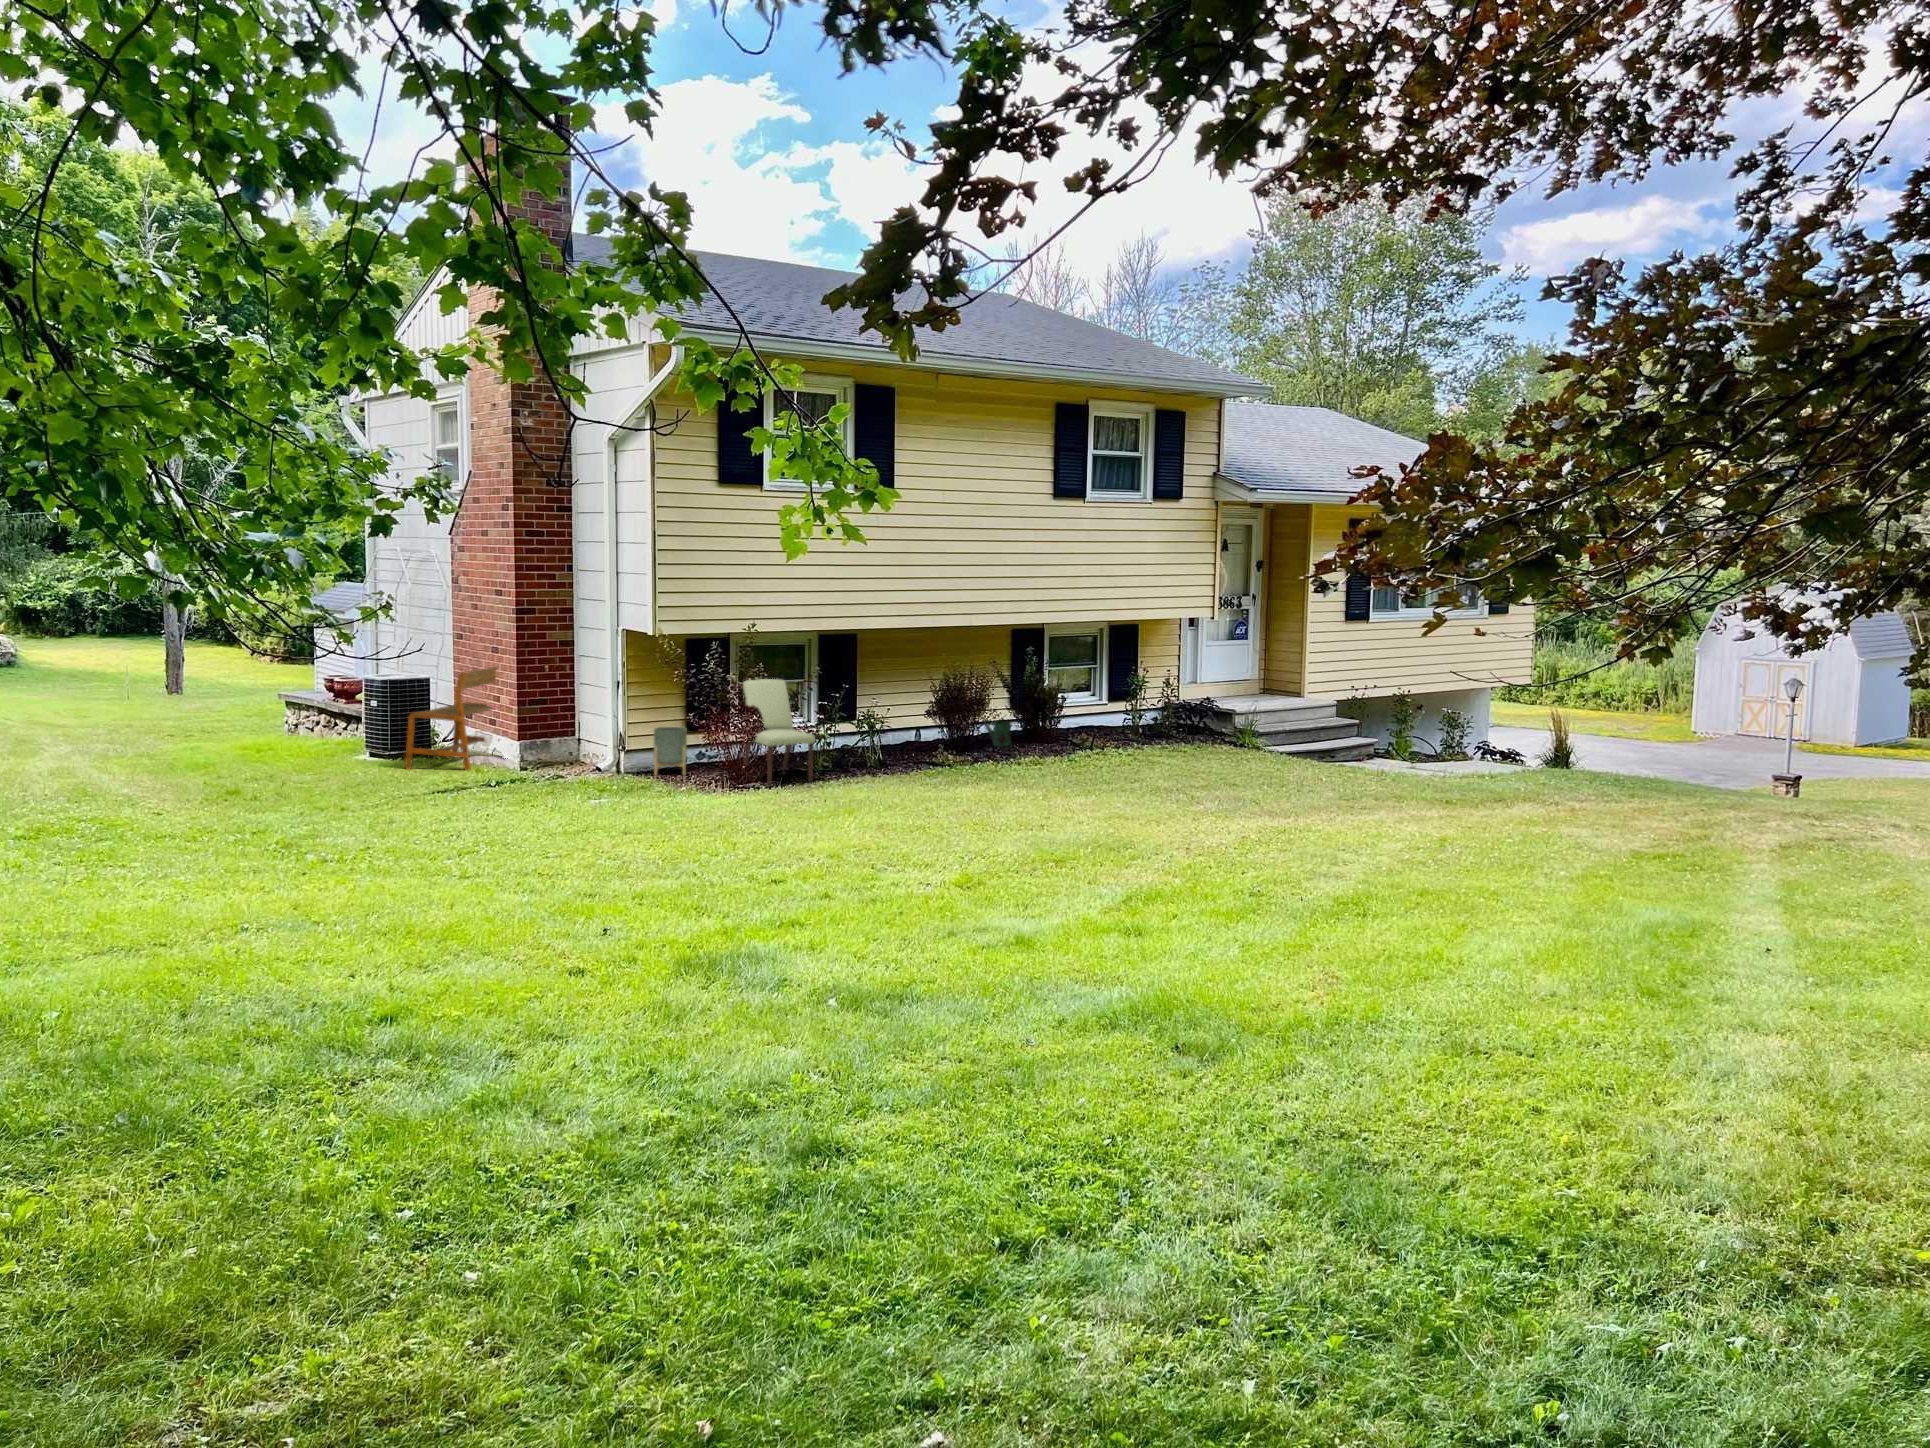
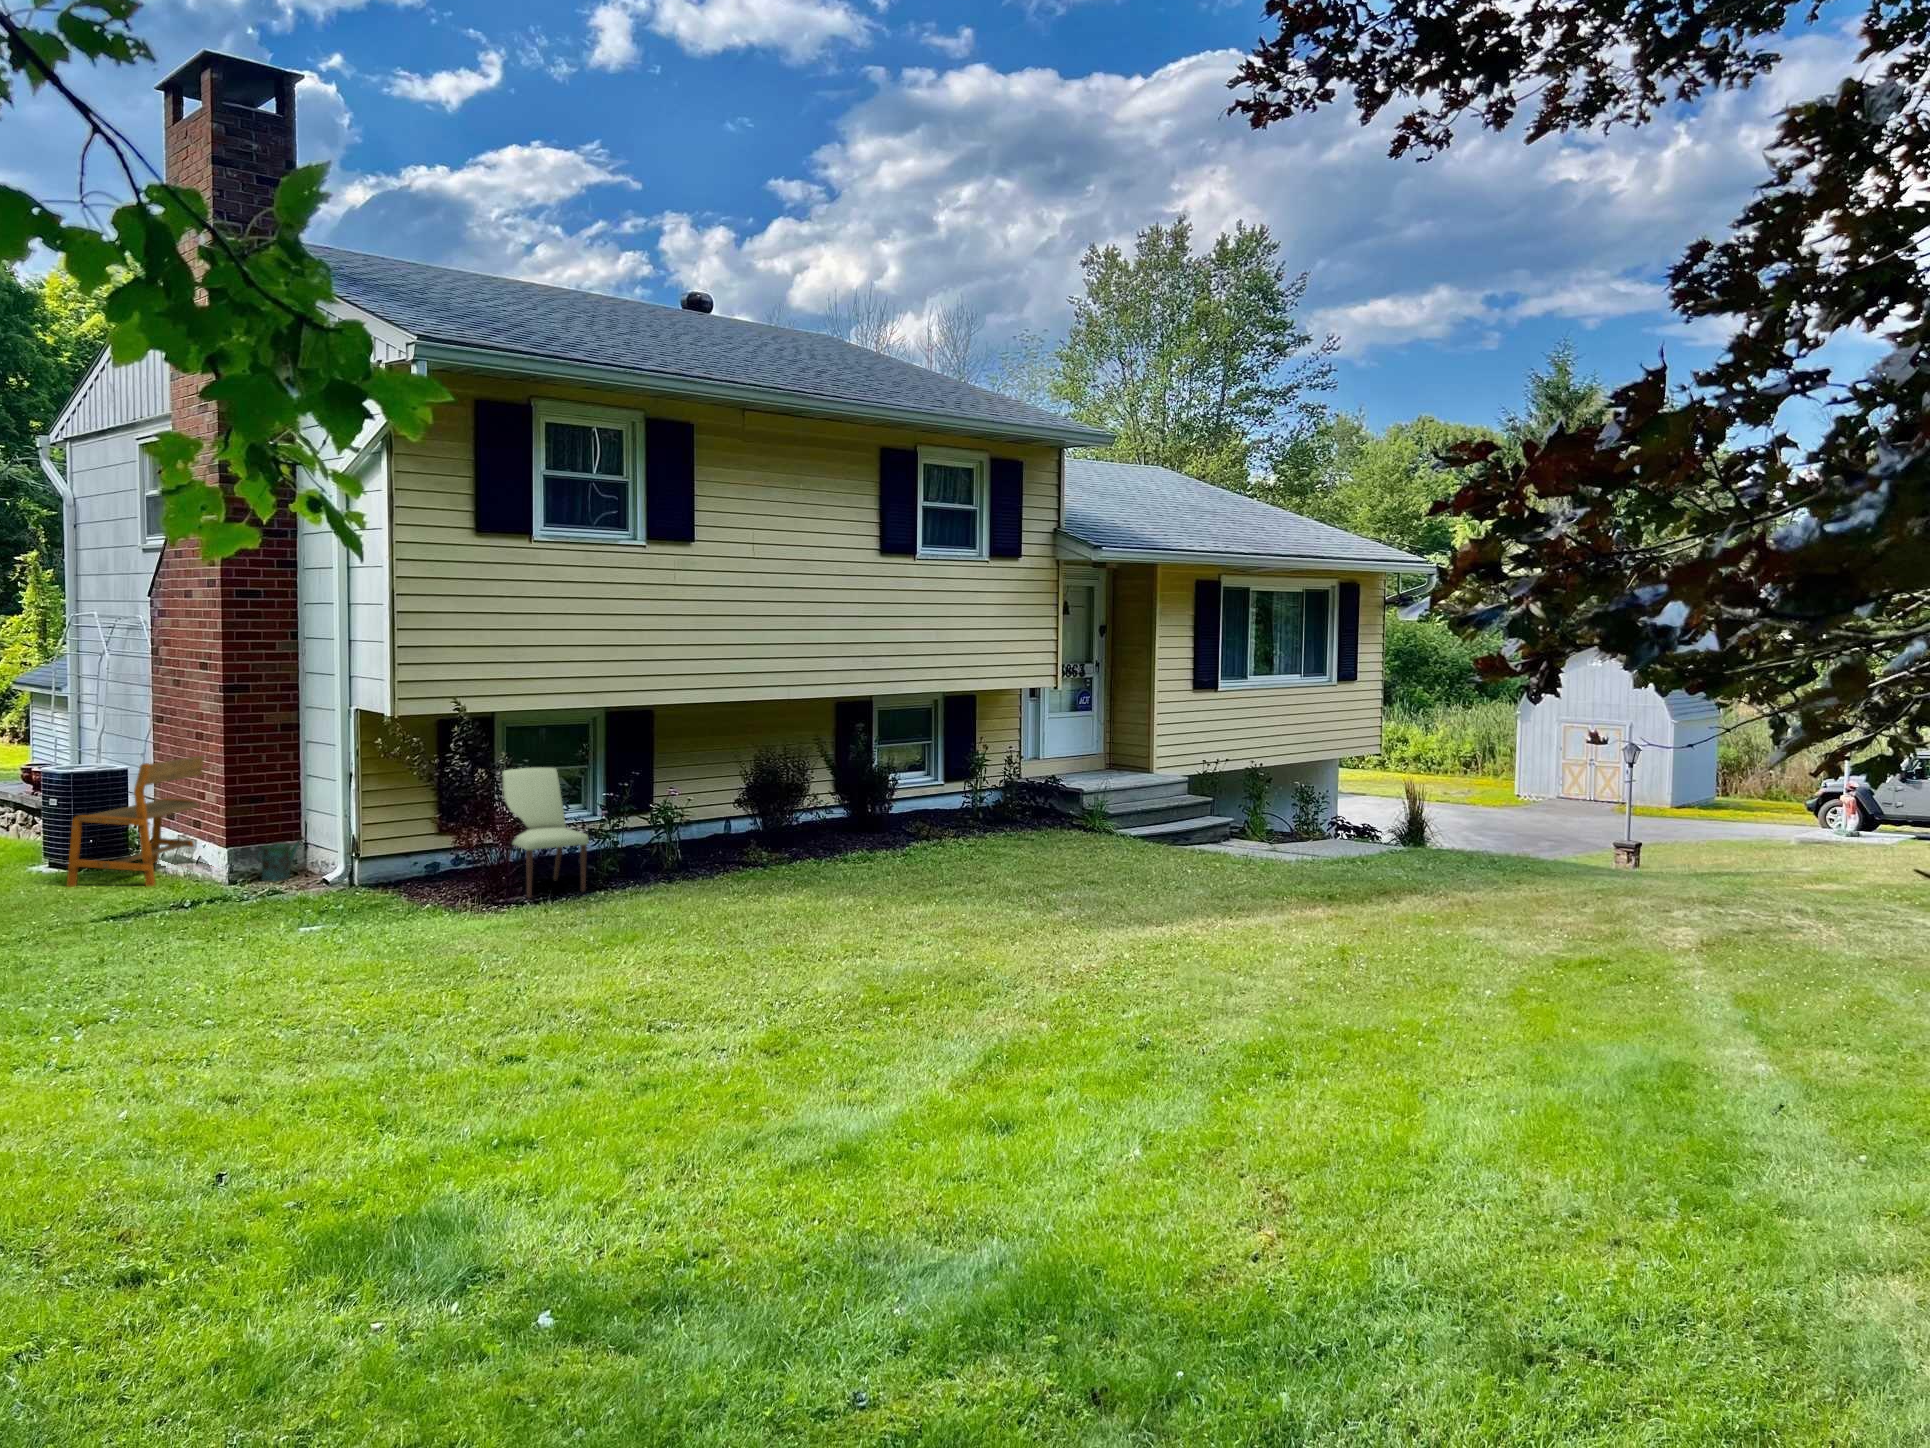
watering can: present [983,720,1011,746] -> present [257,836,304,881]
planter: present [654,727,687,775] -> none [391,826,435,888]

